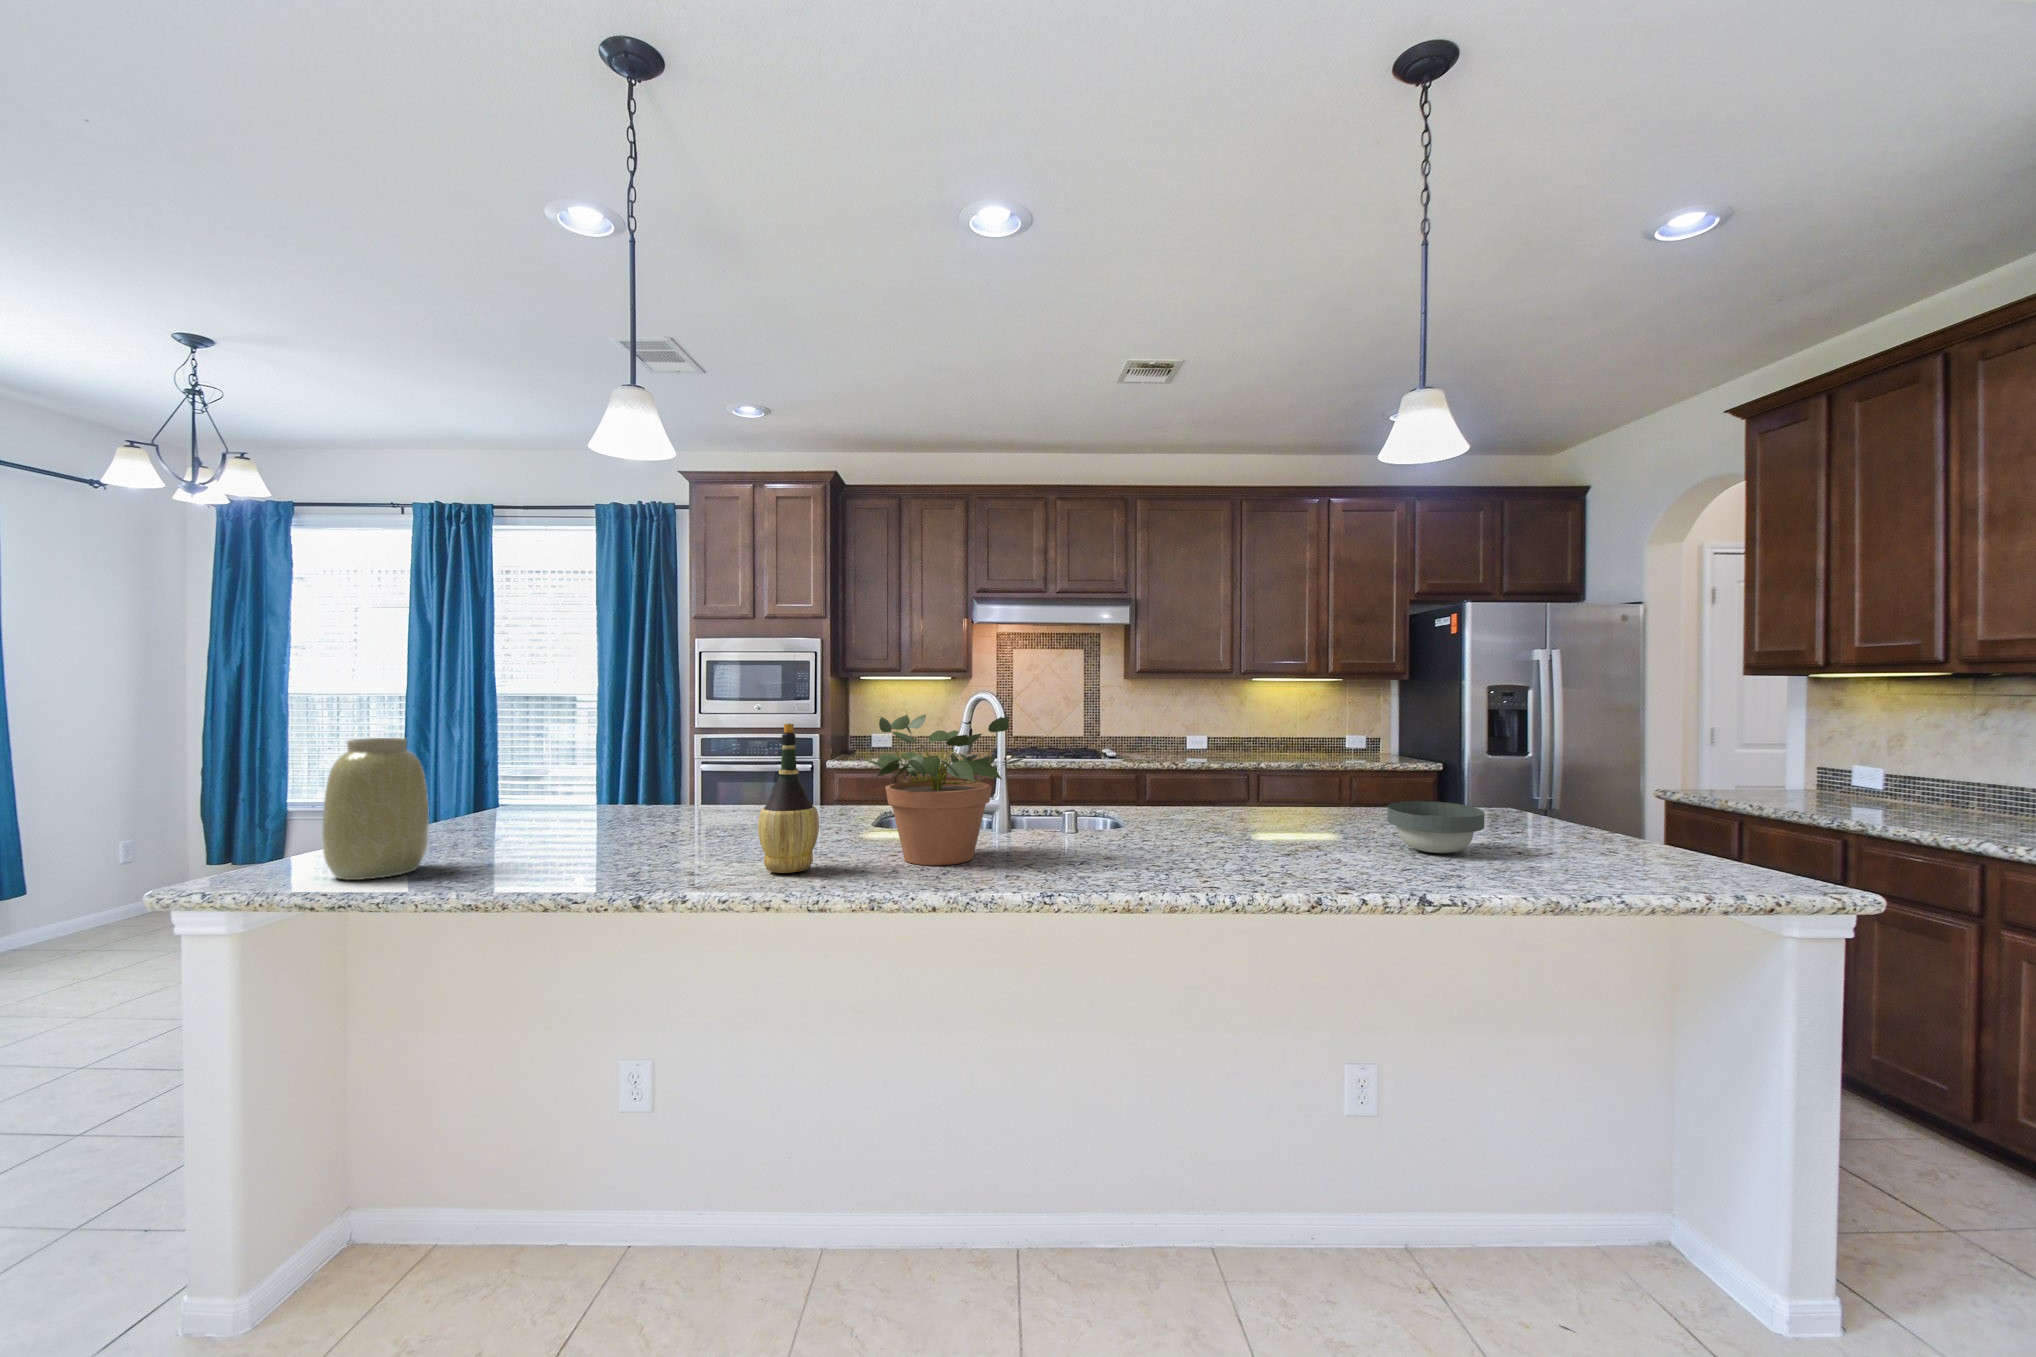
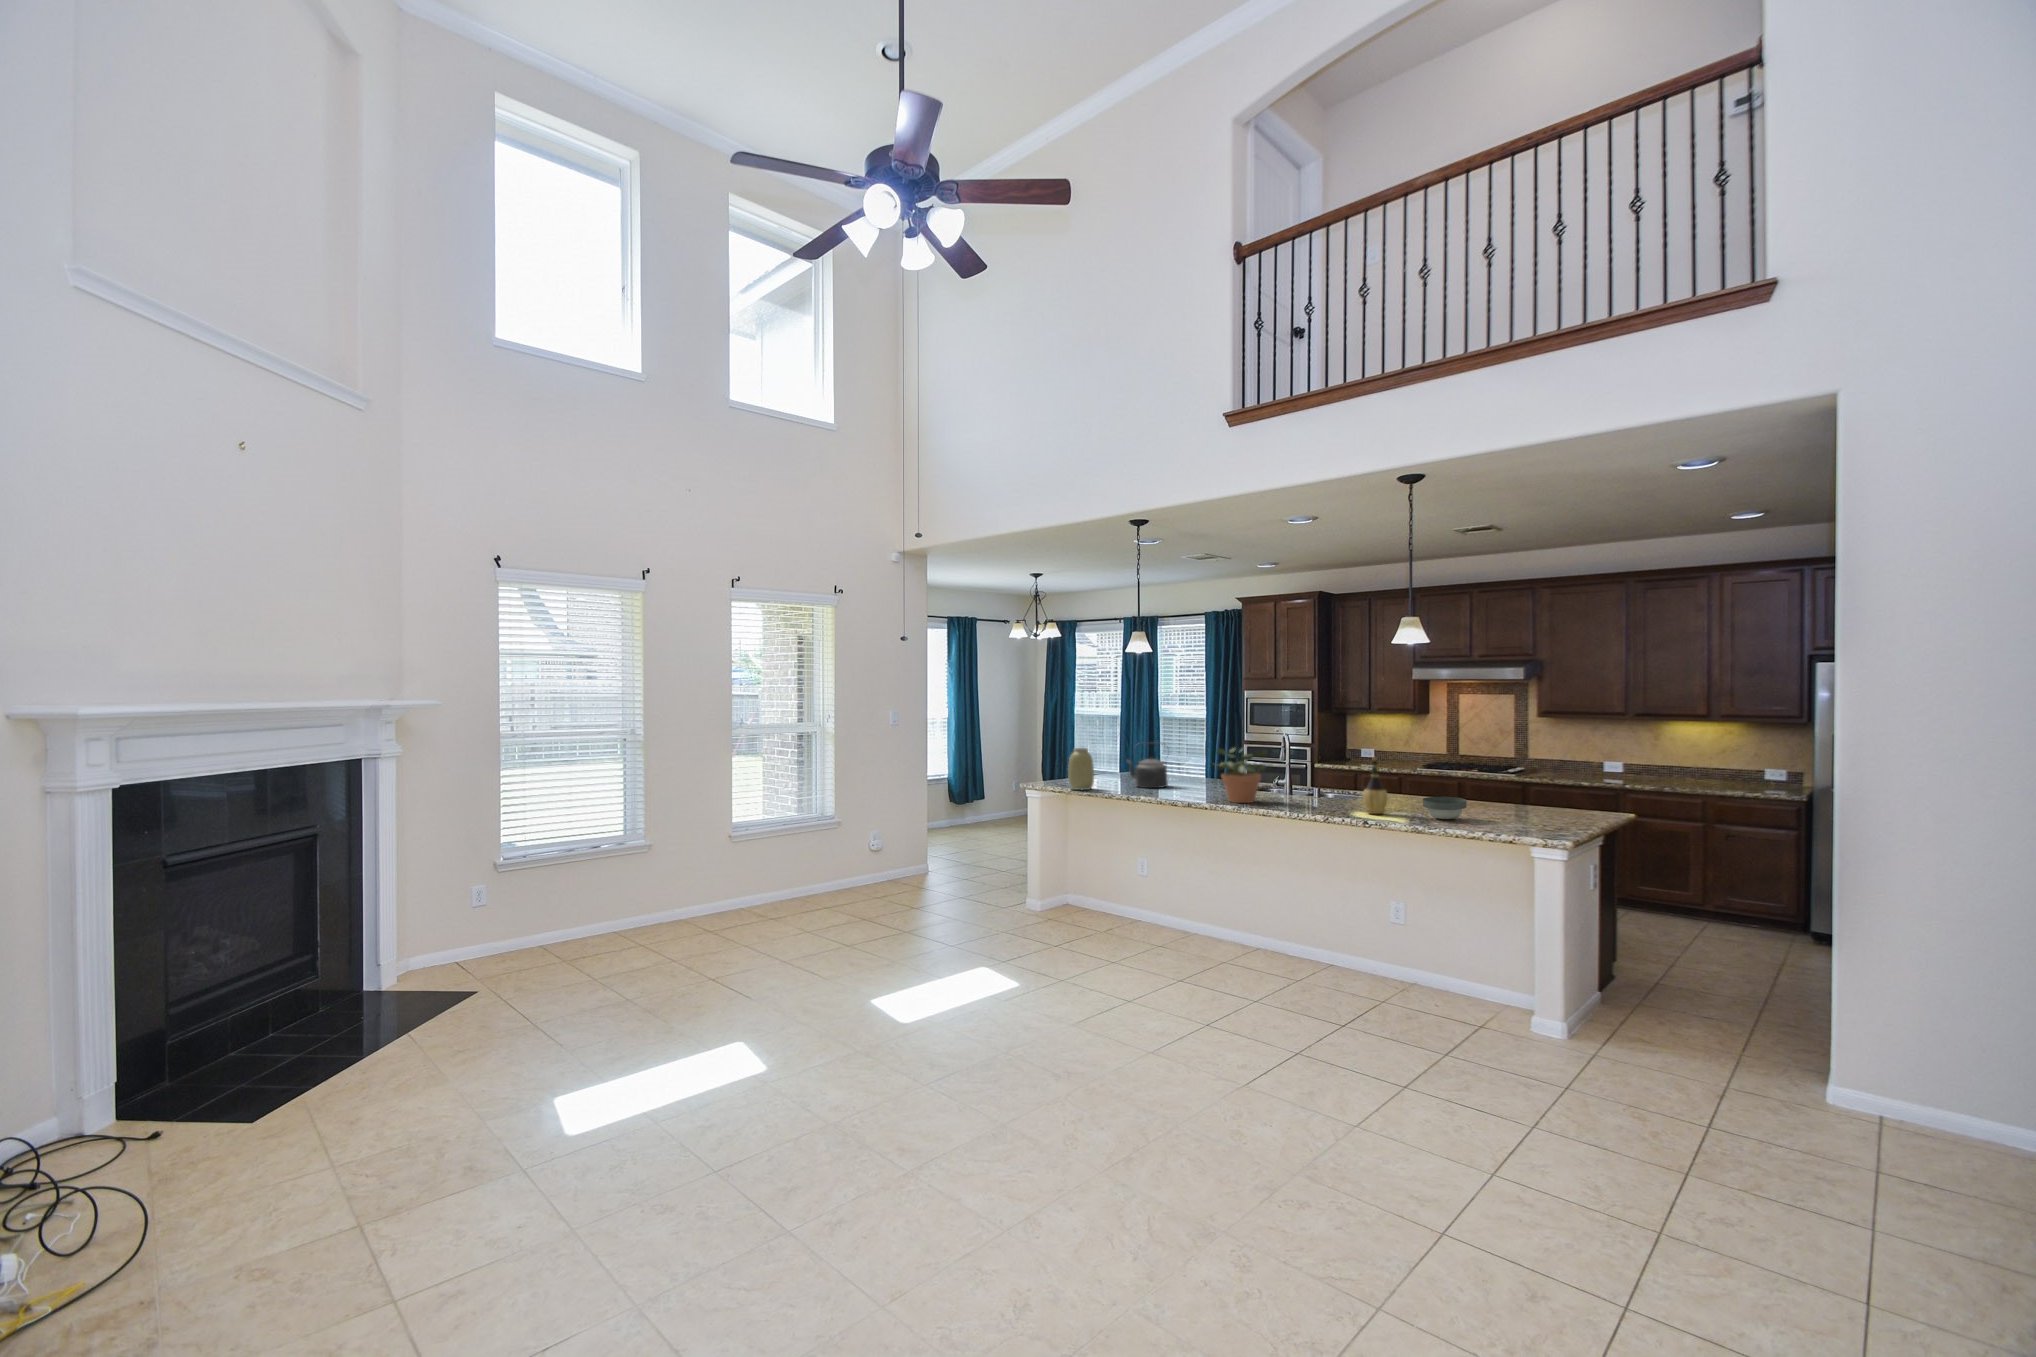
kettle: none [530,717,656,843] -> present [1127,743,1168,788]
wine bottle: present [758,723,819,873] -> present [1363,757,1388,814]

